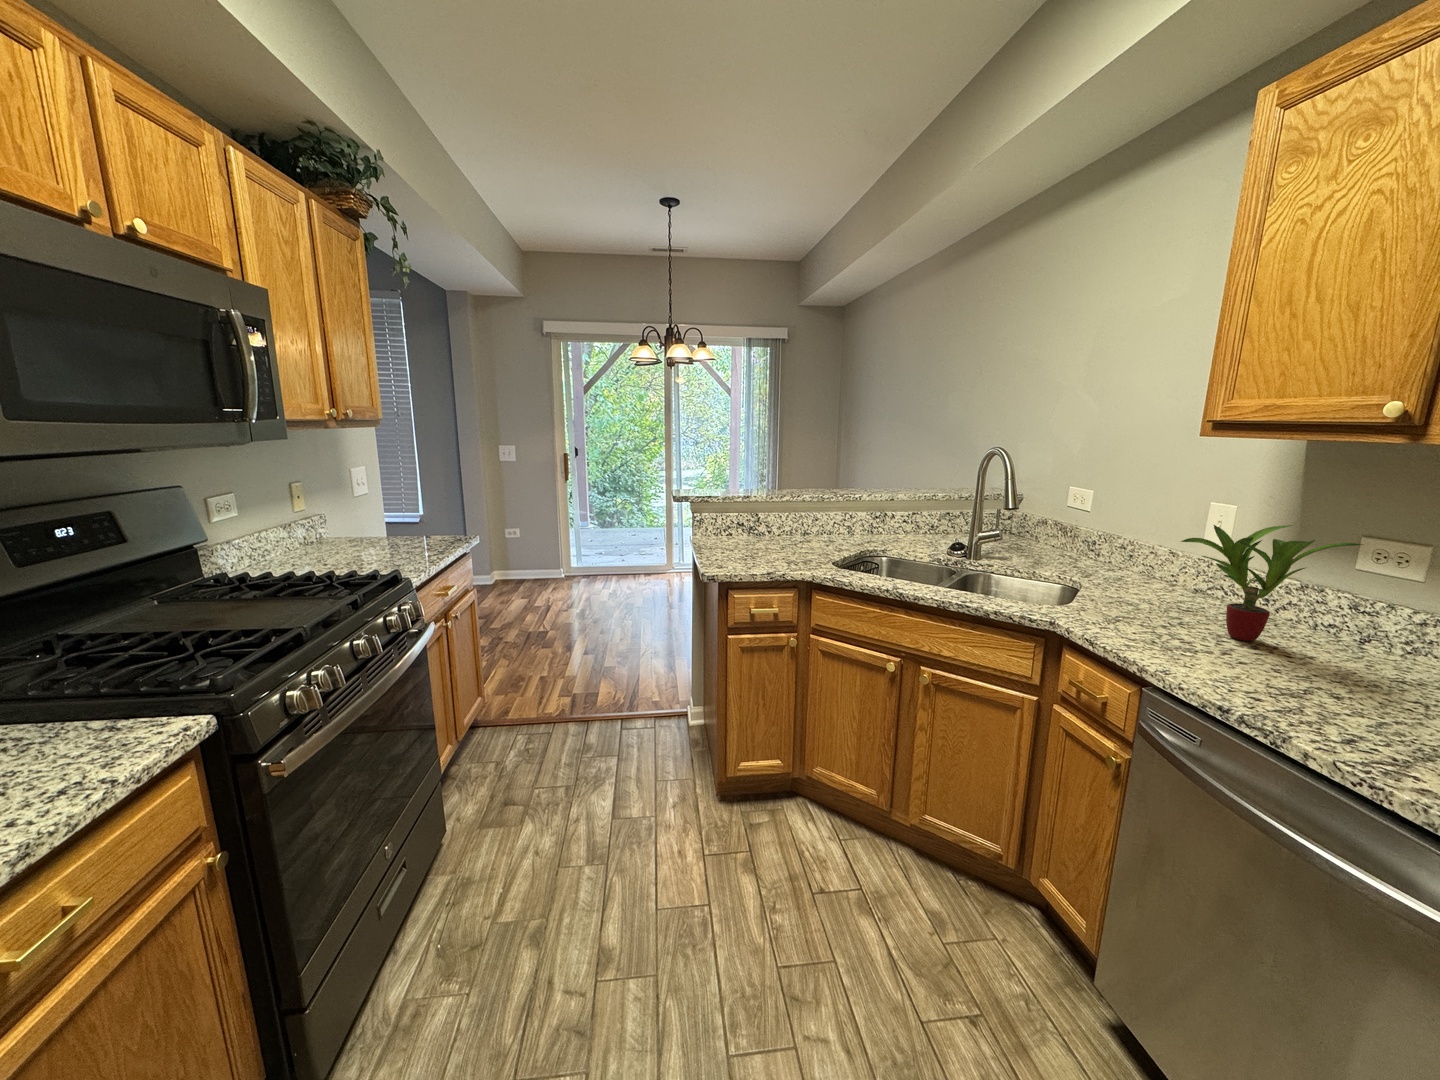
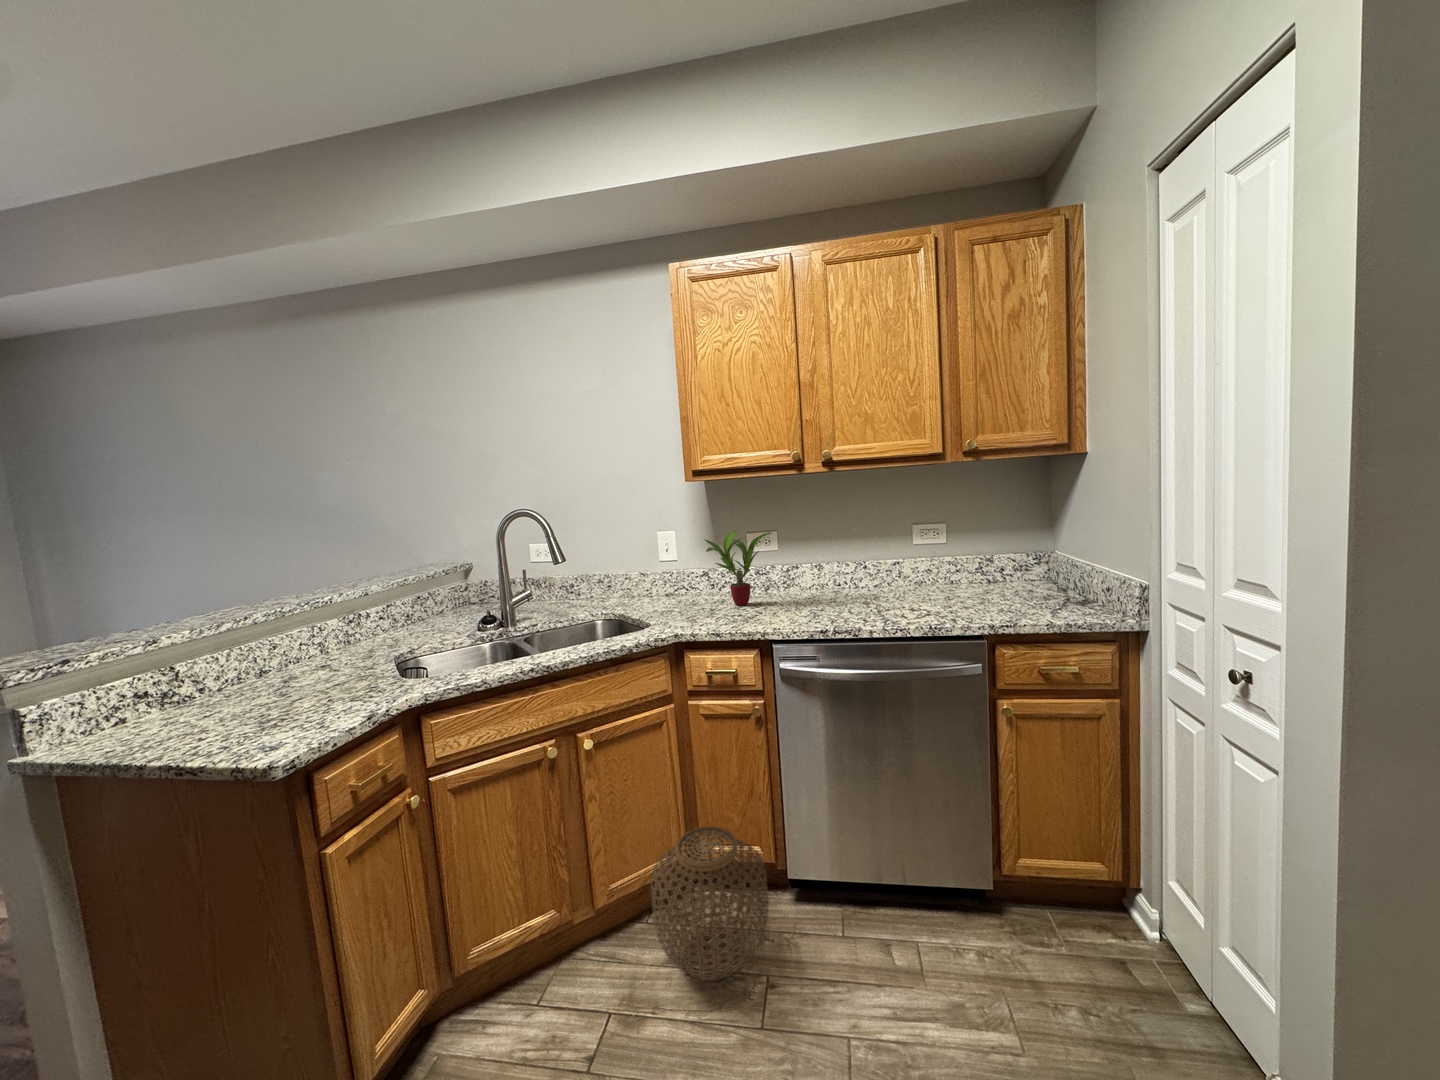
woven basket: none [907,821,1049,986] -> present [651,826,768,981]

